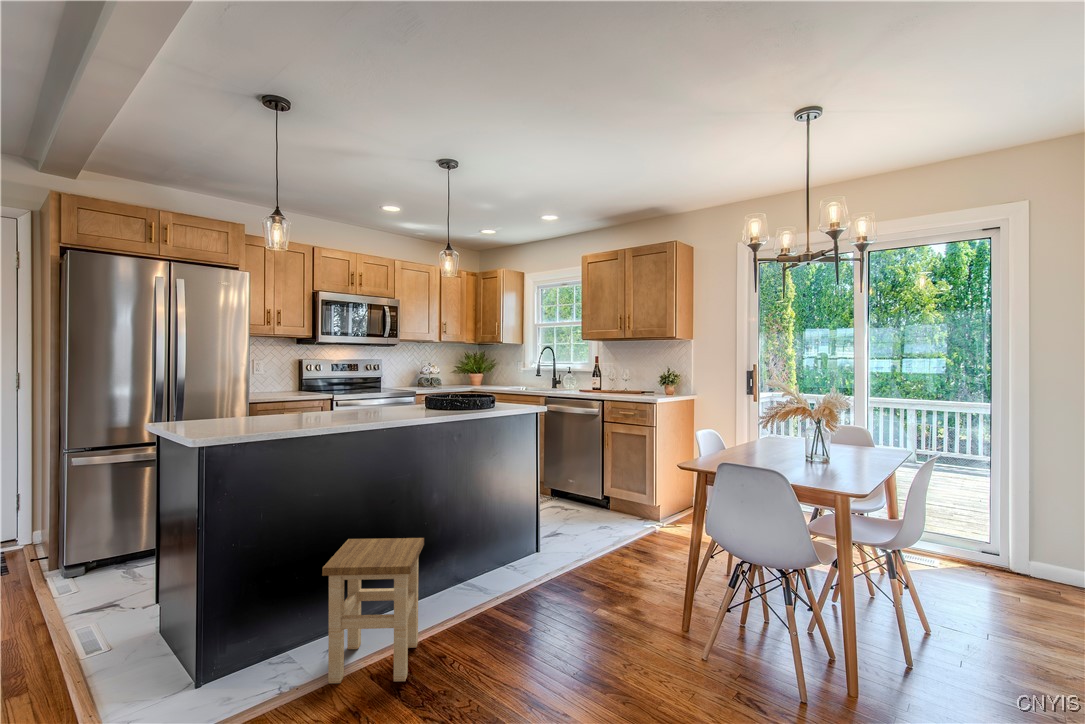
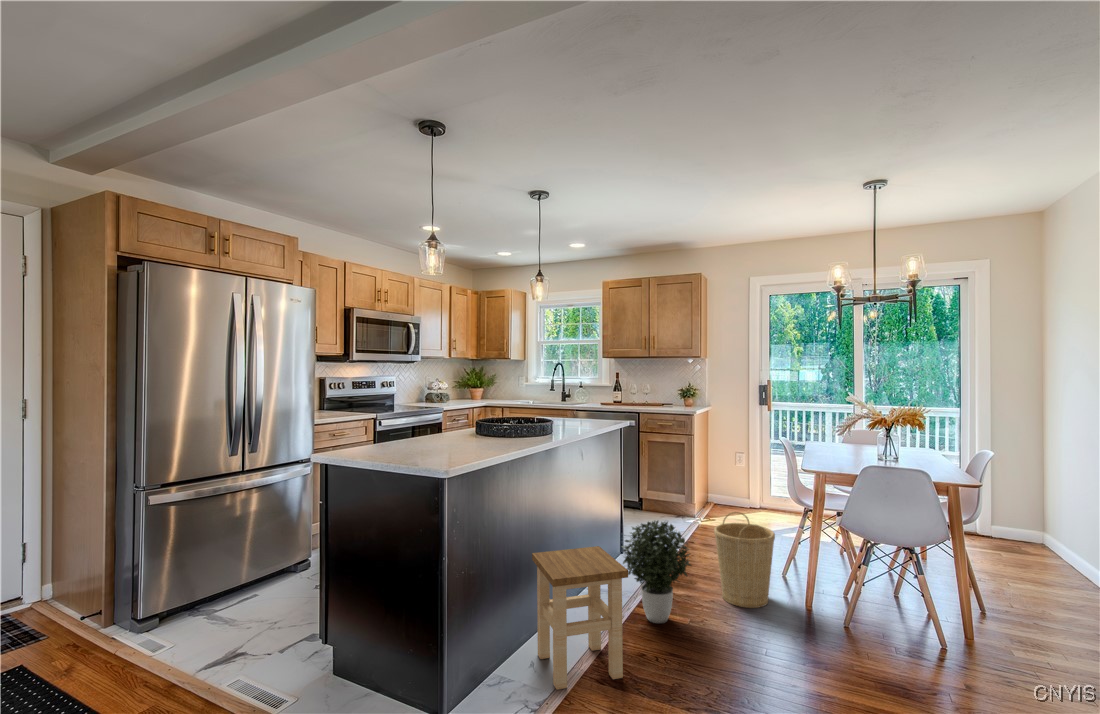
basket: none [594,514,661,624] -> present [714,512,775,608]
potted plant: none [472,516,546,628] -> present [622,521,691,623]

